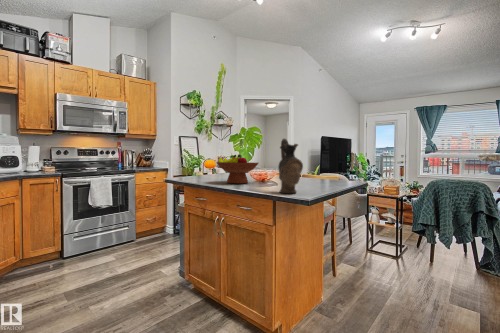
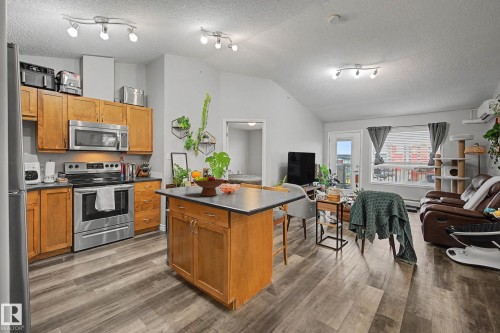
ceramic pitcher: present [279,139,303,193] -> none [232,167,249,206]

